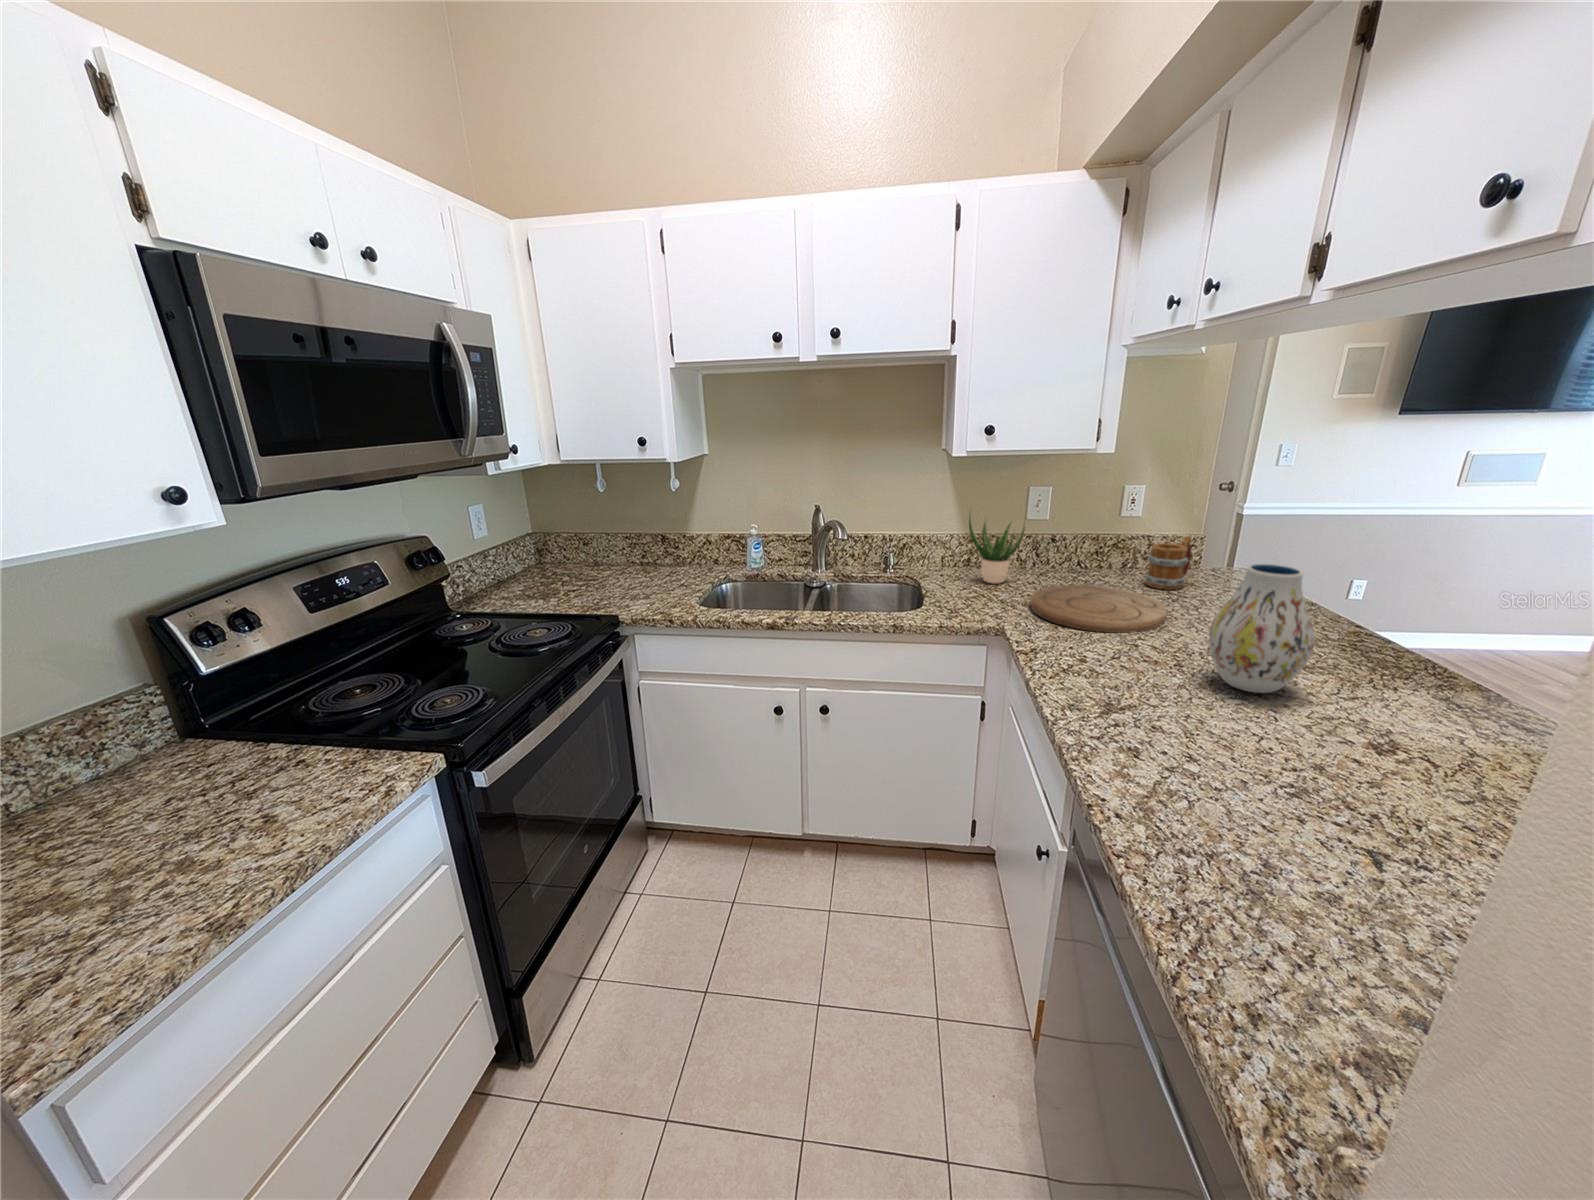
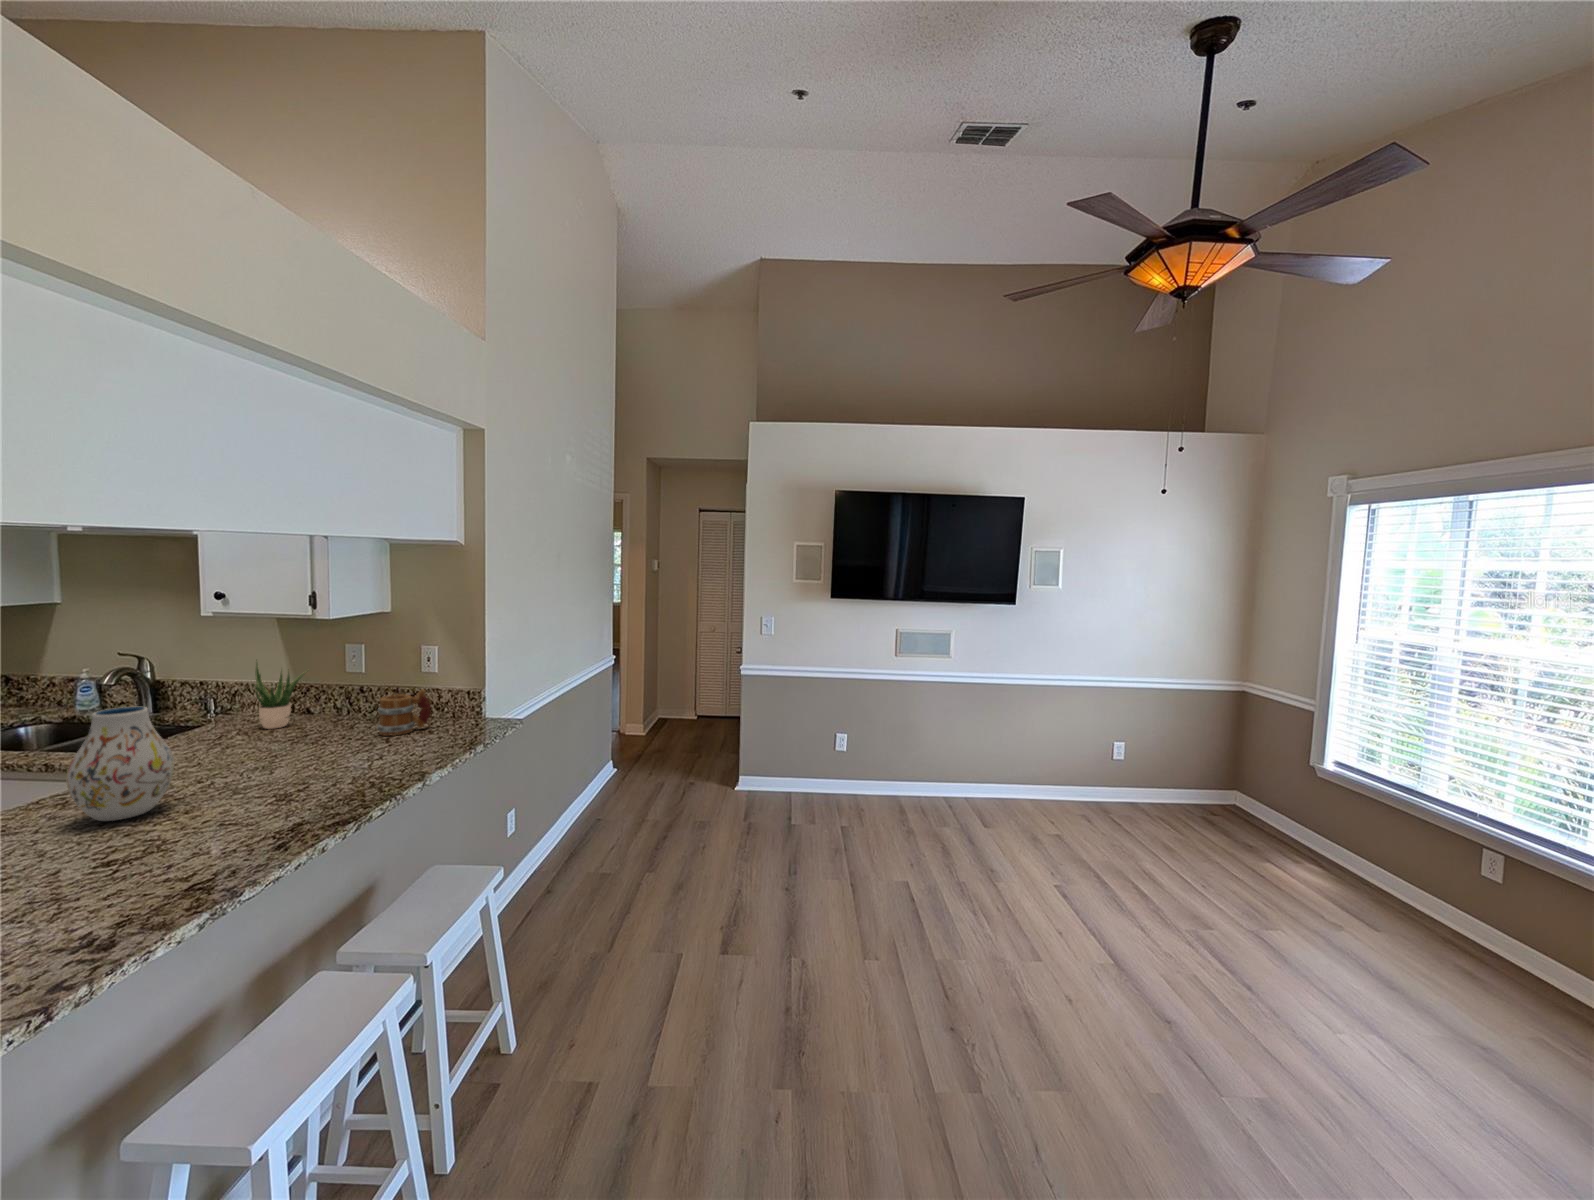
cutting board: present [1031,585,1167,633] -> none [175,730,324,772]

